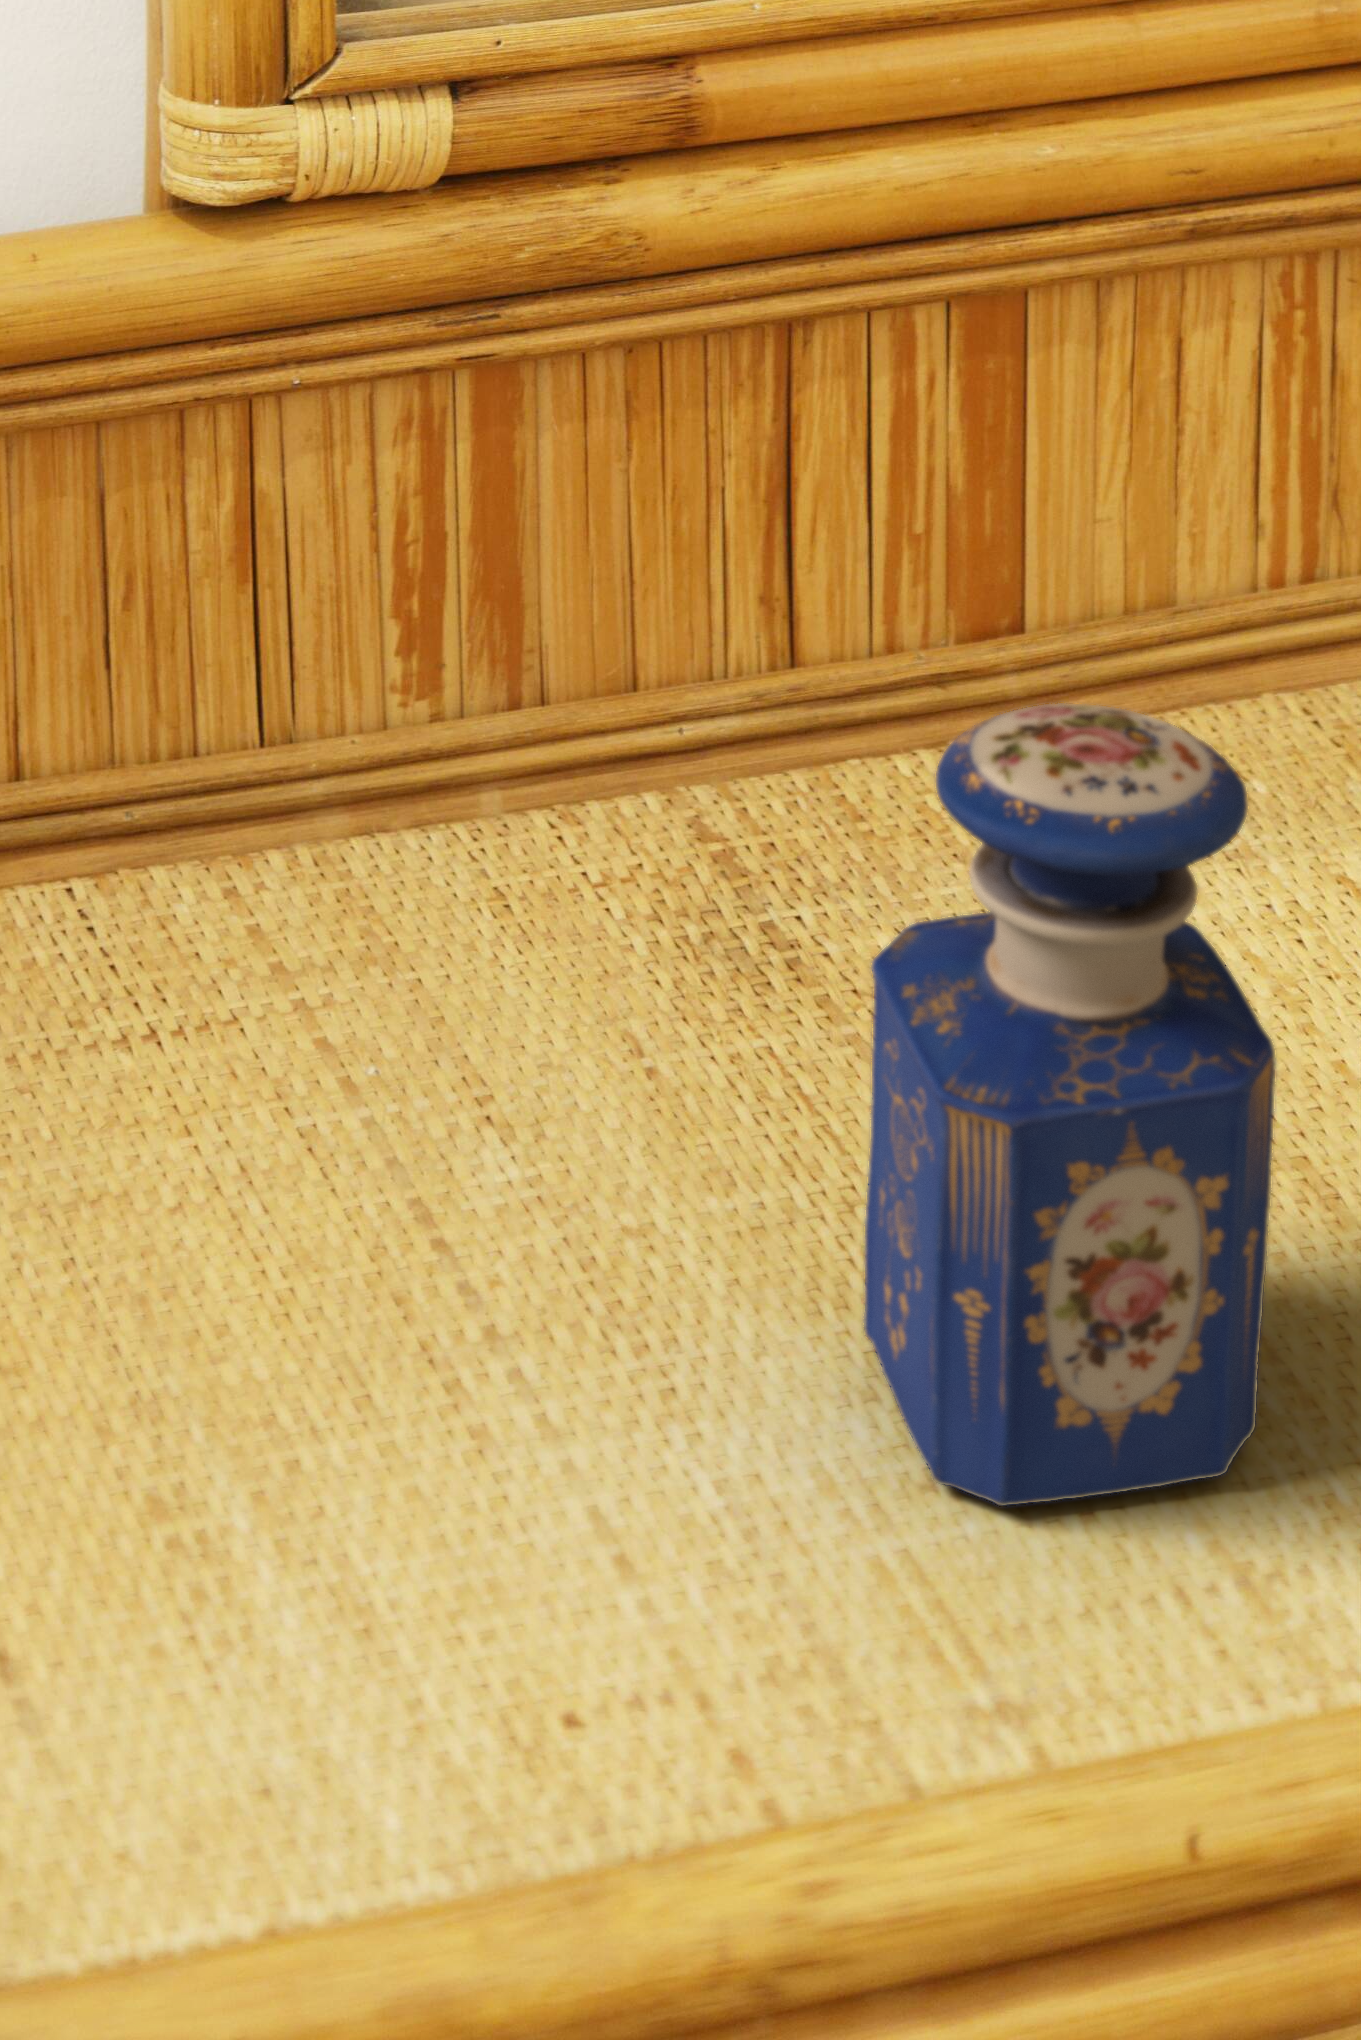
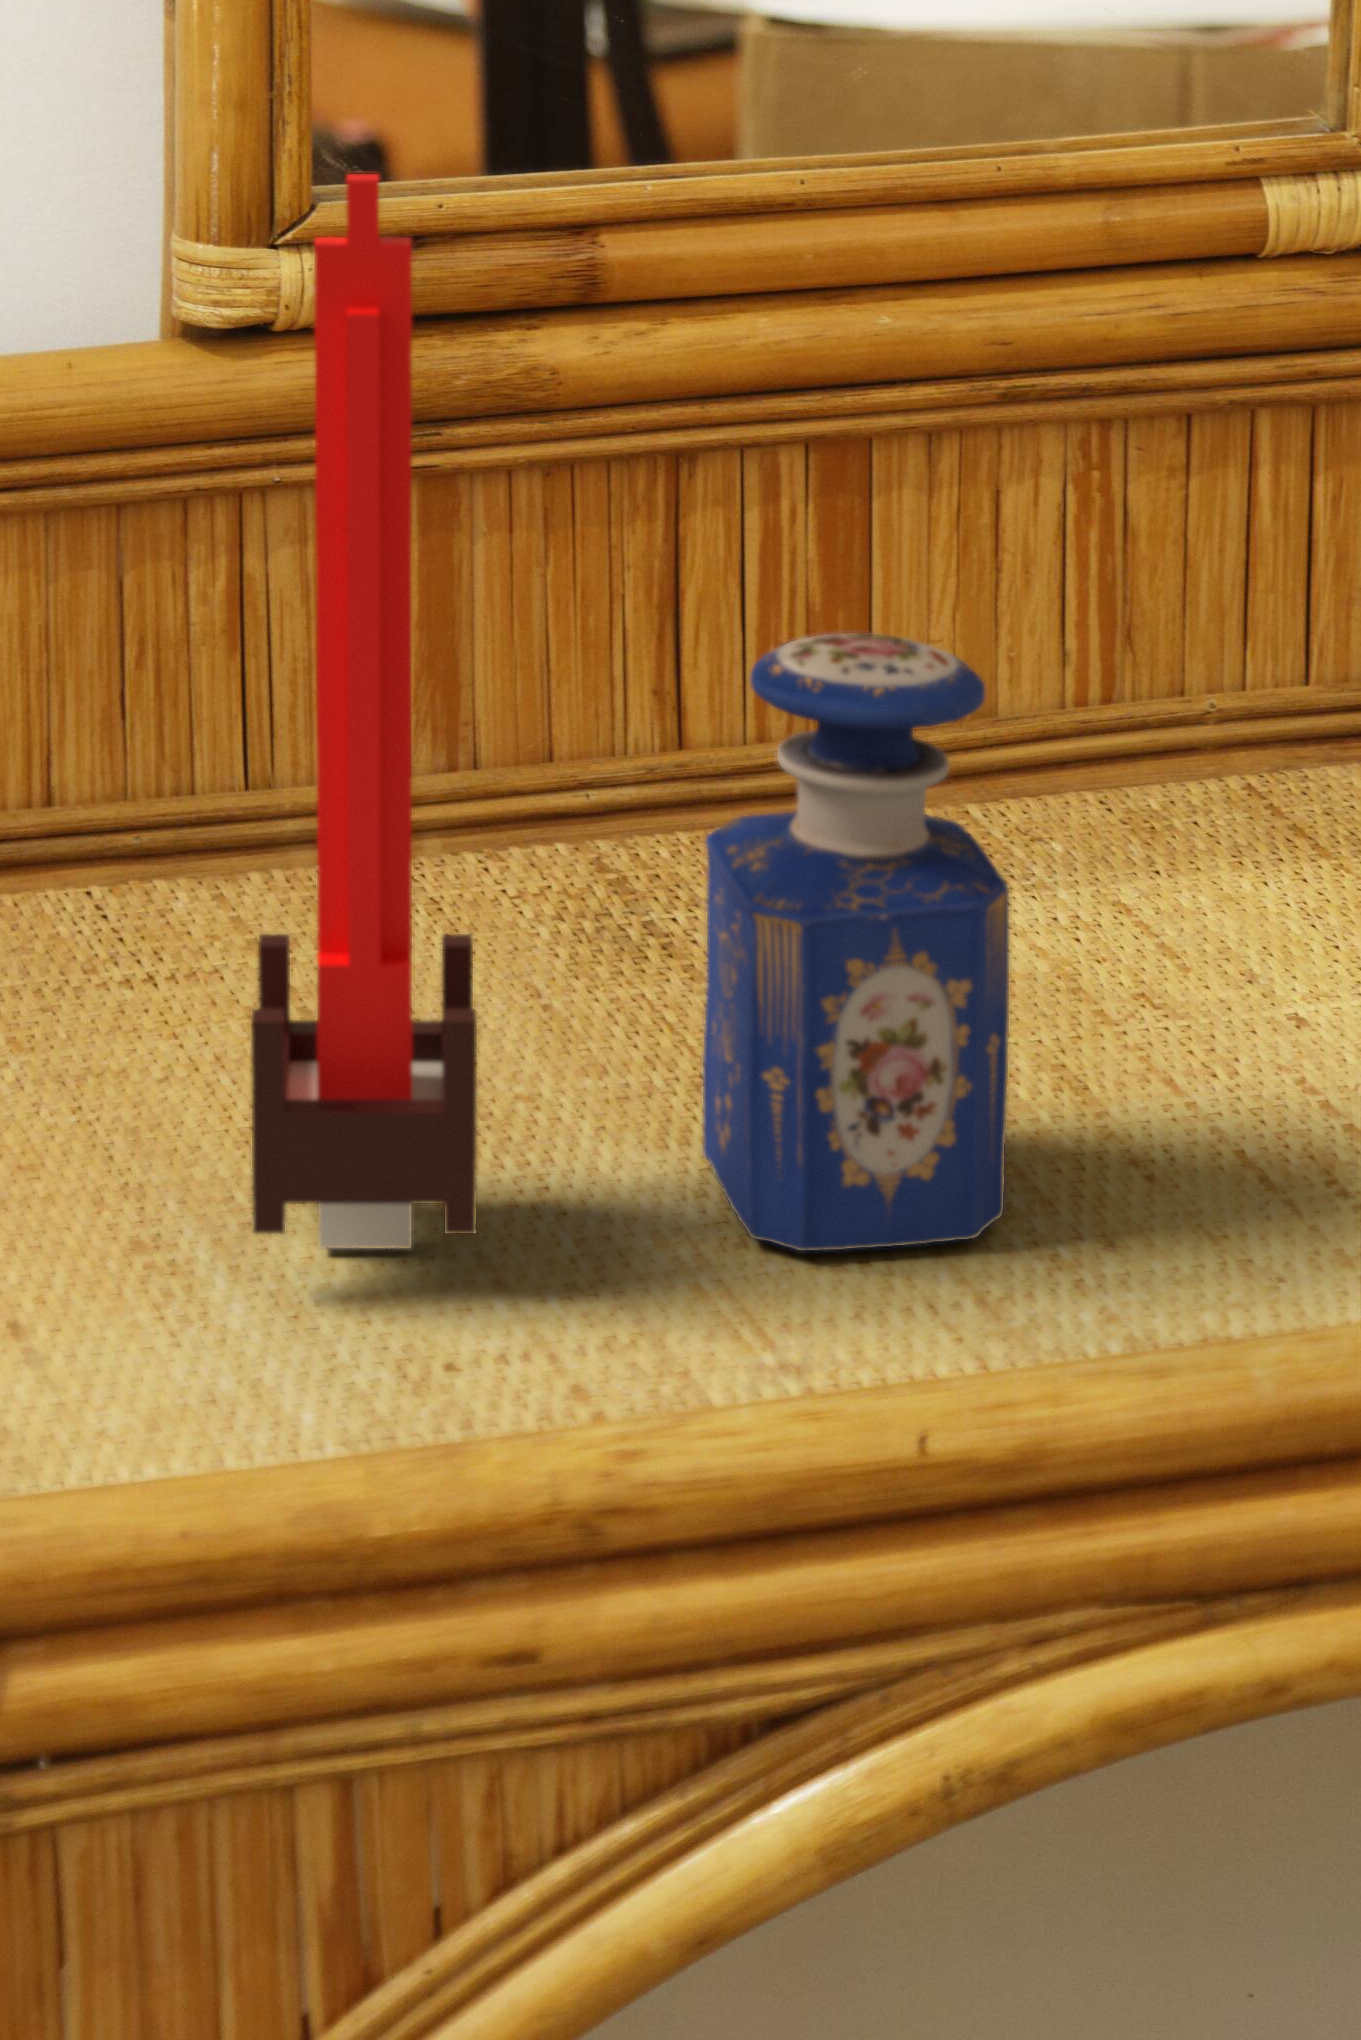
candle: none [285,175,586,1537] -> present [251,174,477,1249]

